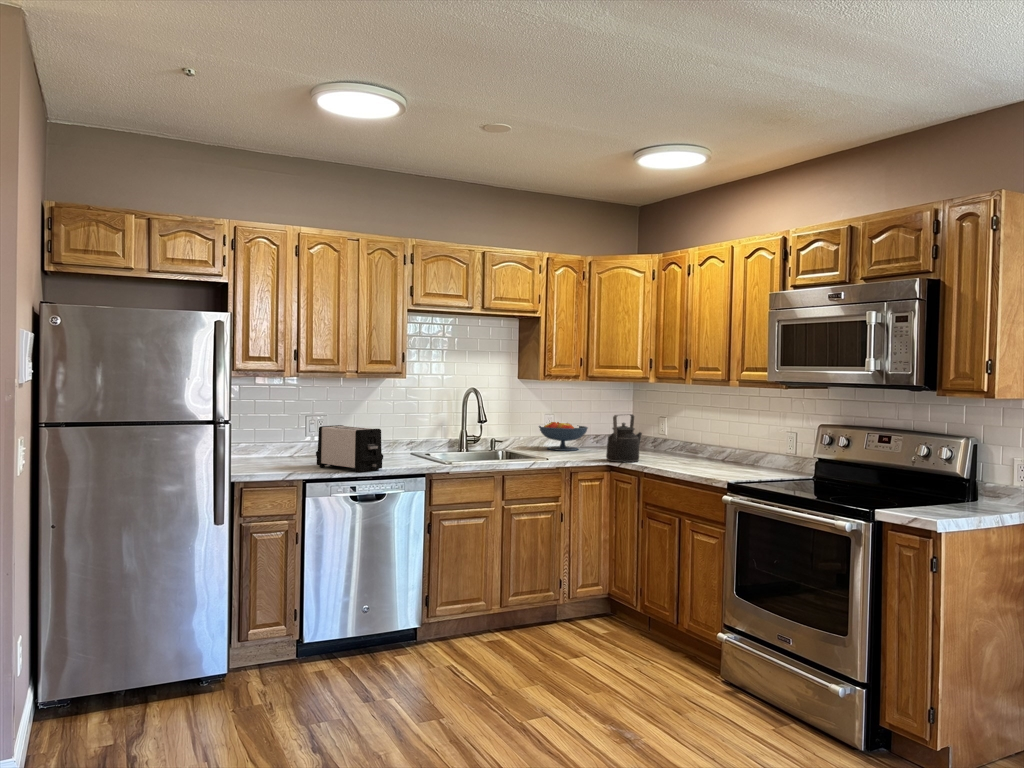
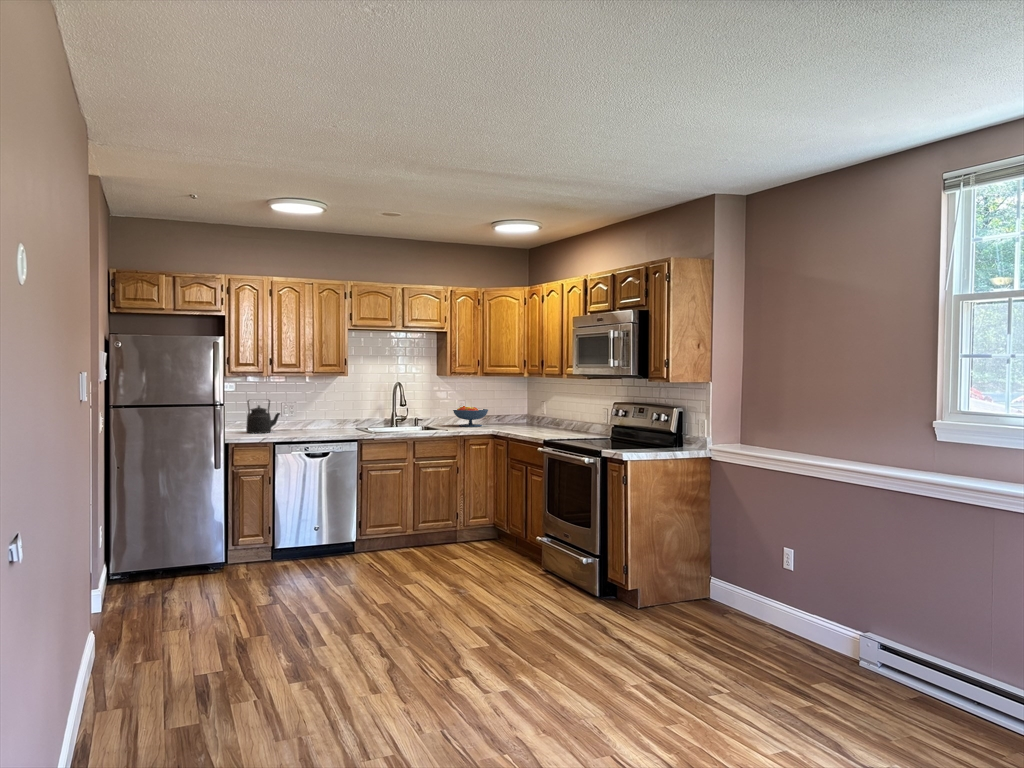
kettle: present [606,414,642,462] -> present [246,399,280,433]
toaster: present [316,425,383,473] -> none [284,408,327,438]

